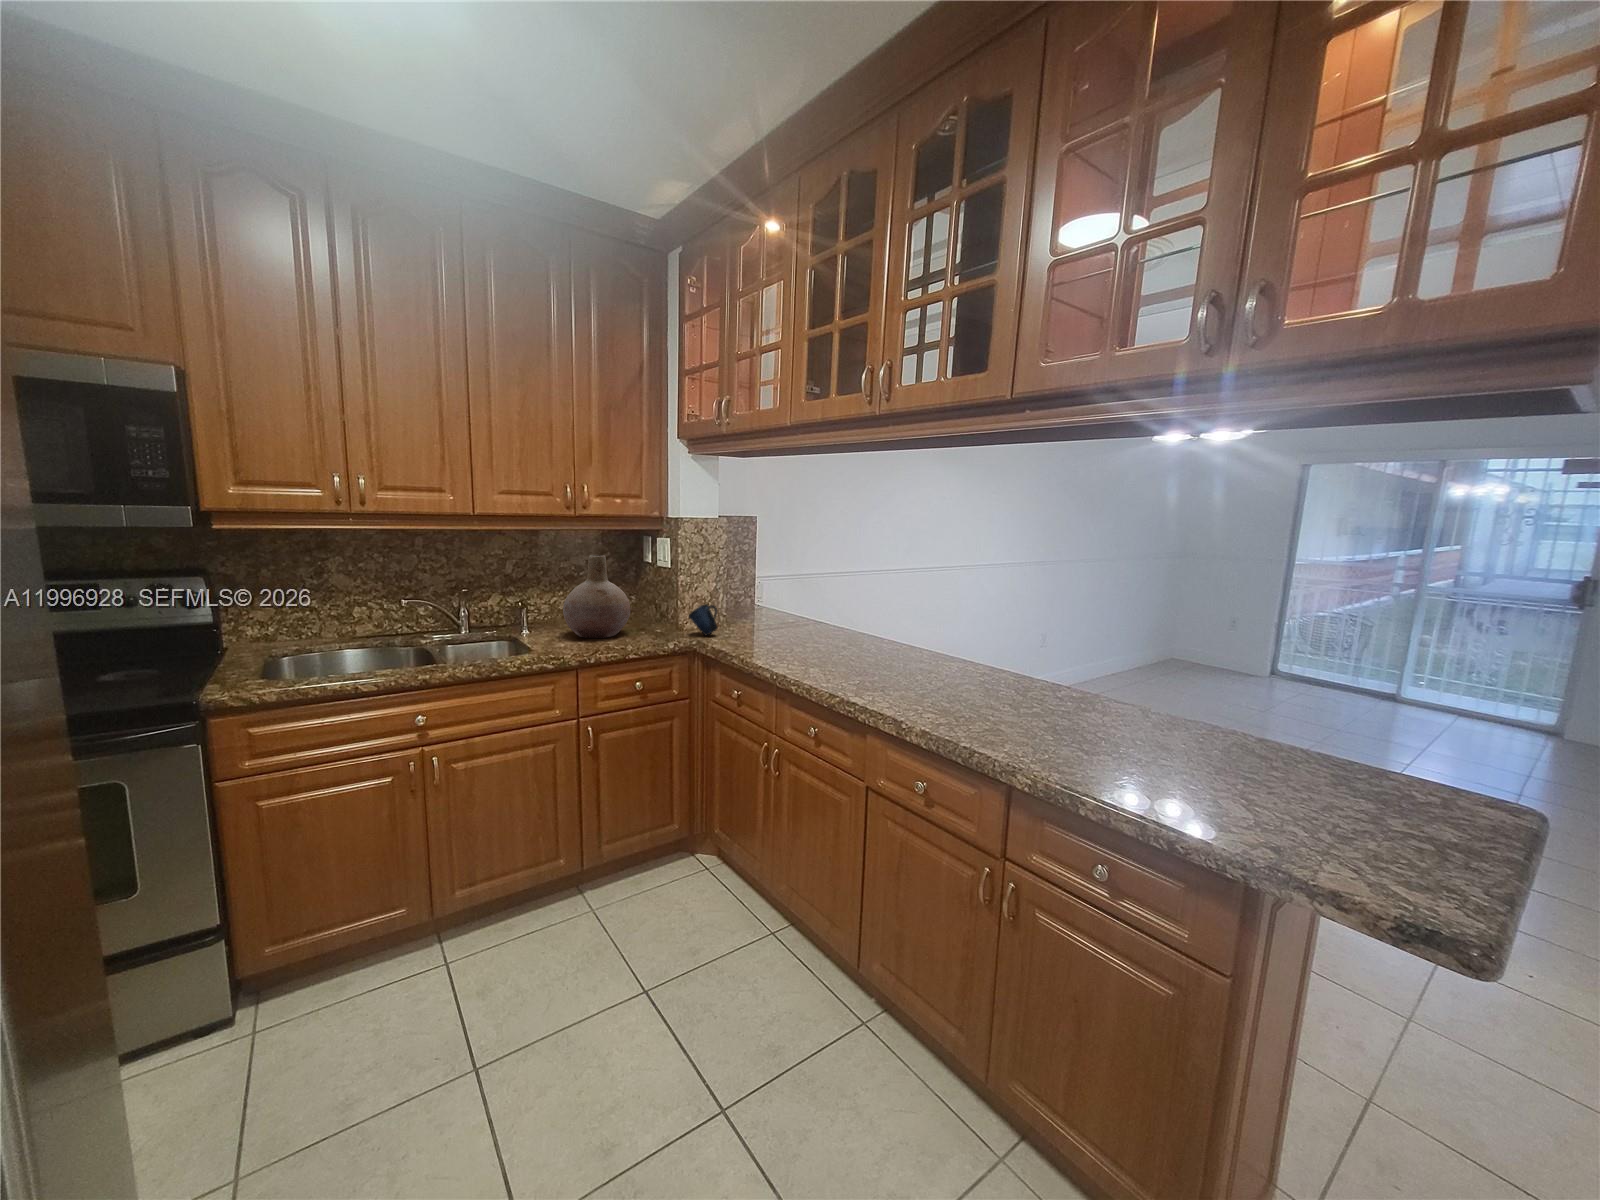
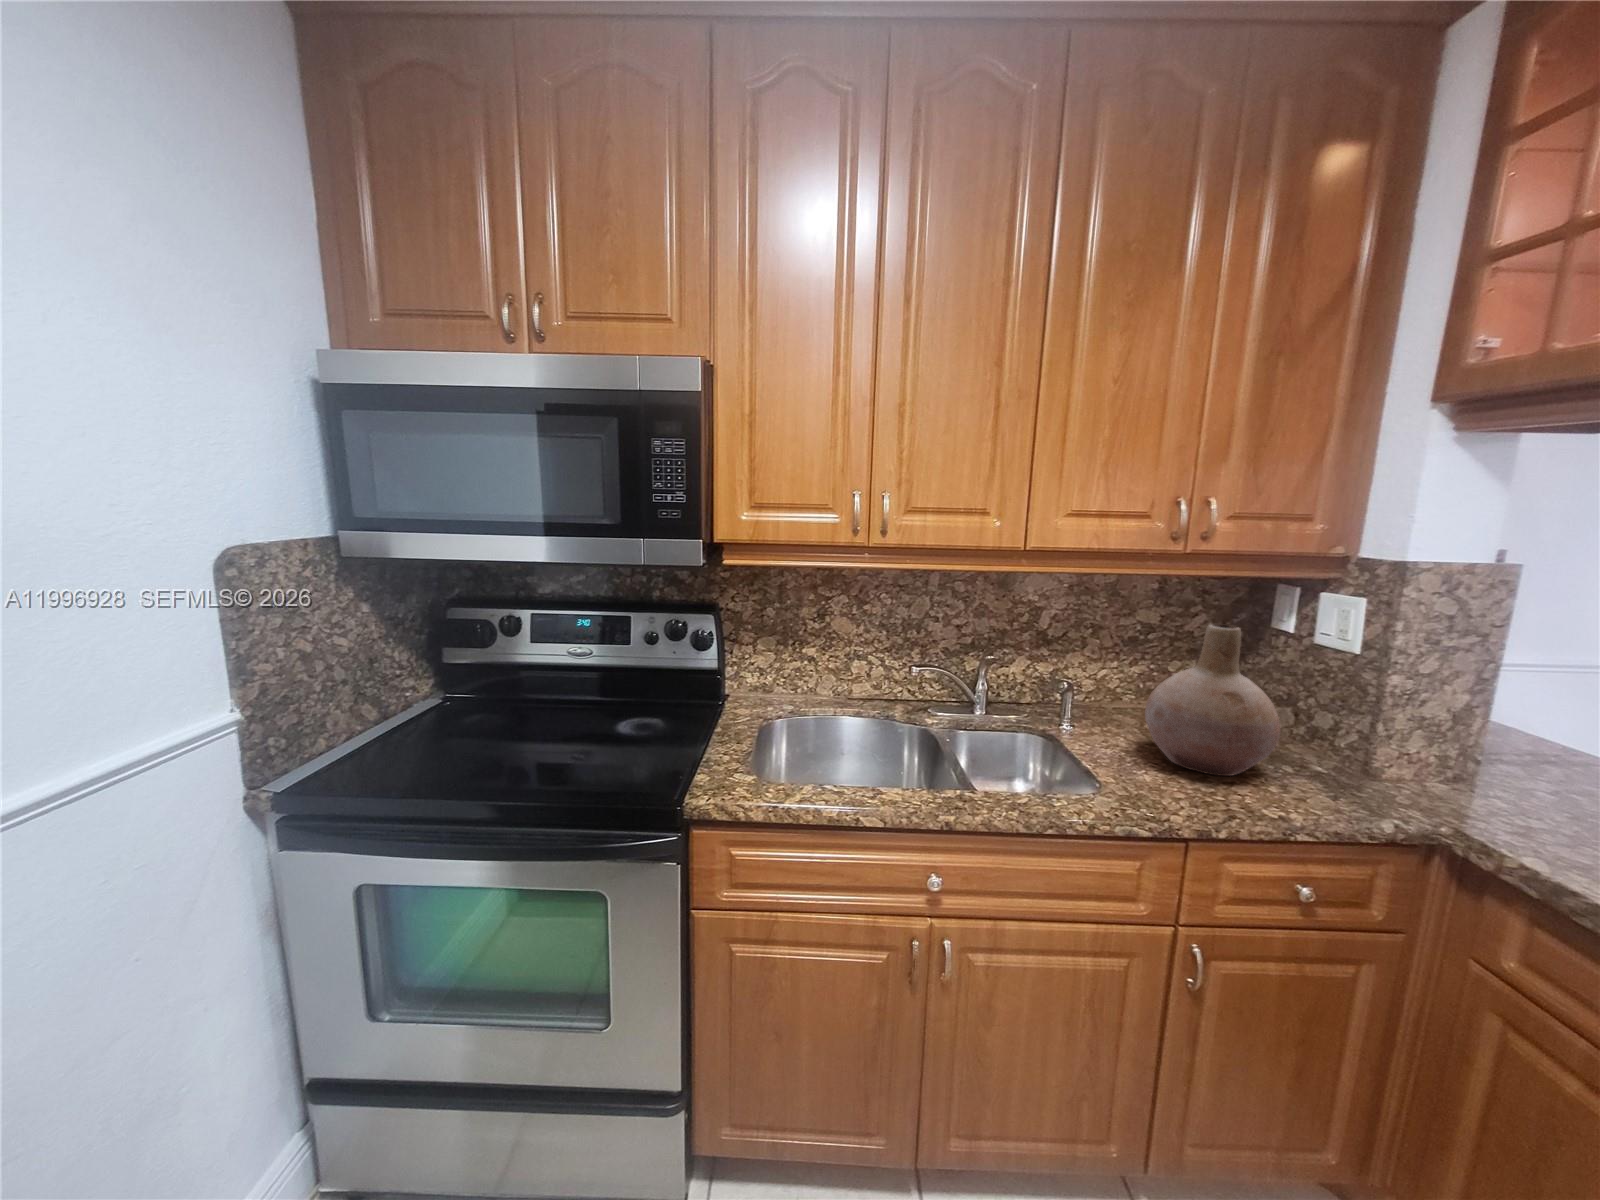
mug: present [689,604,718,635] -> none [1423,752,1522,820]

